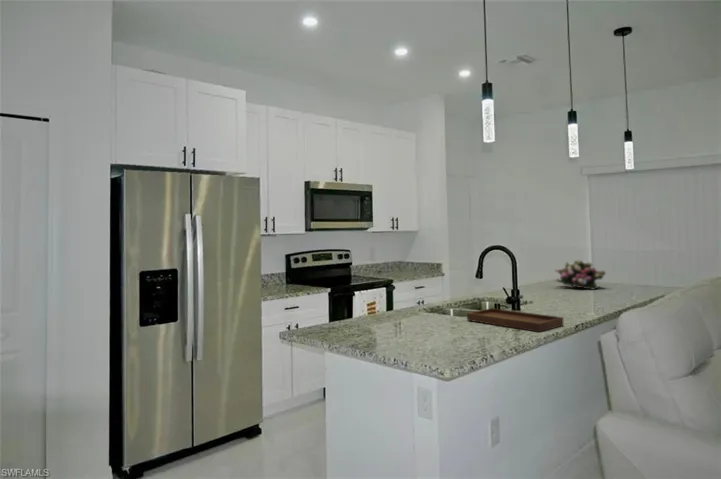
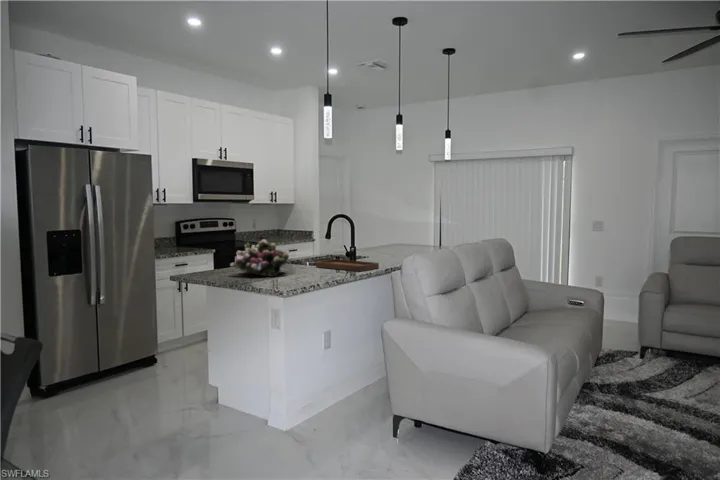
flower arrangement: present [555,260,605,289] -> present [230,240,289,276]

